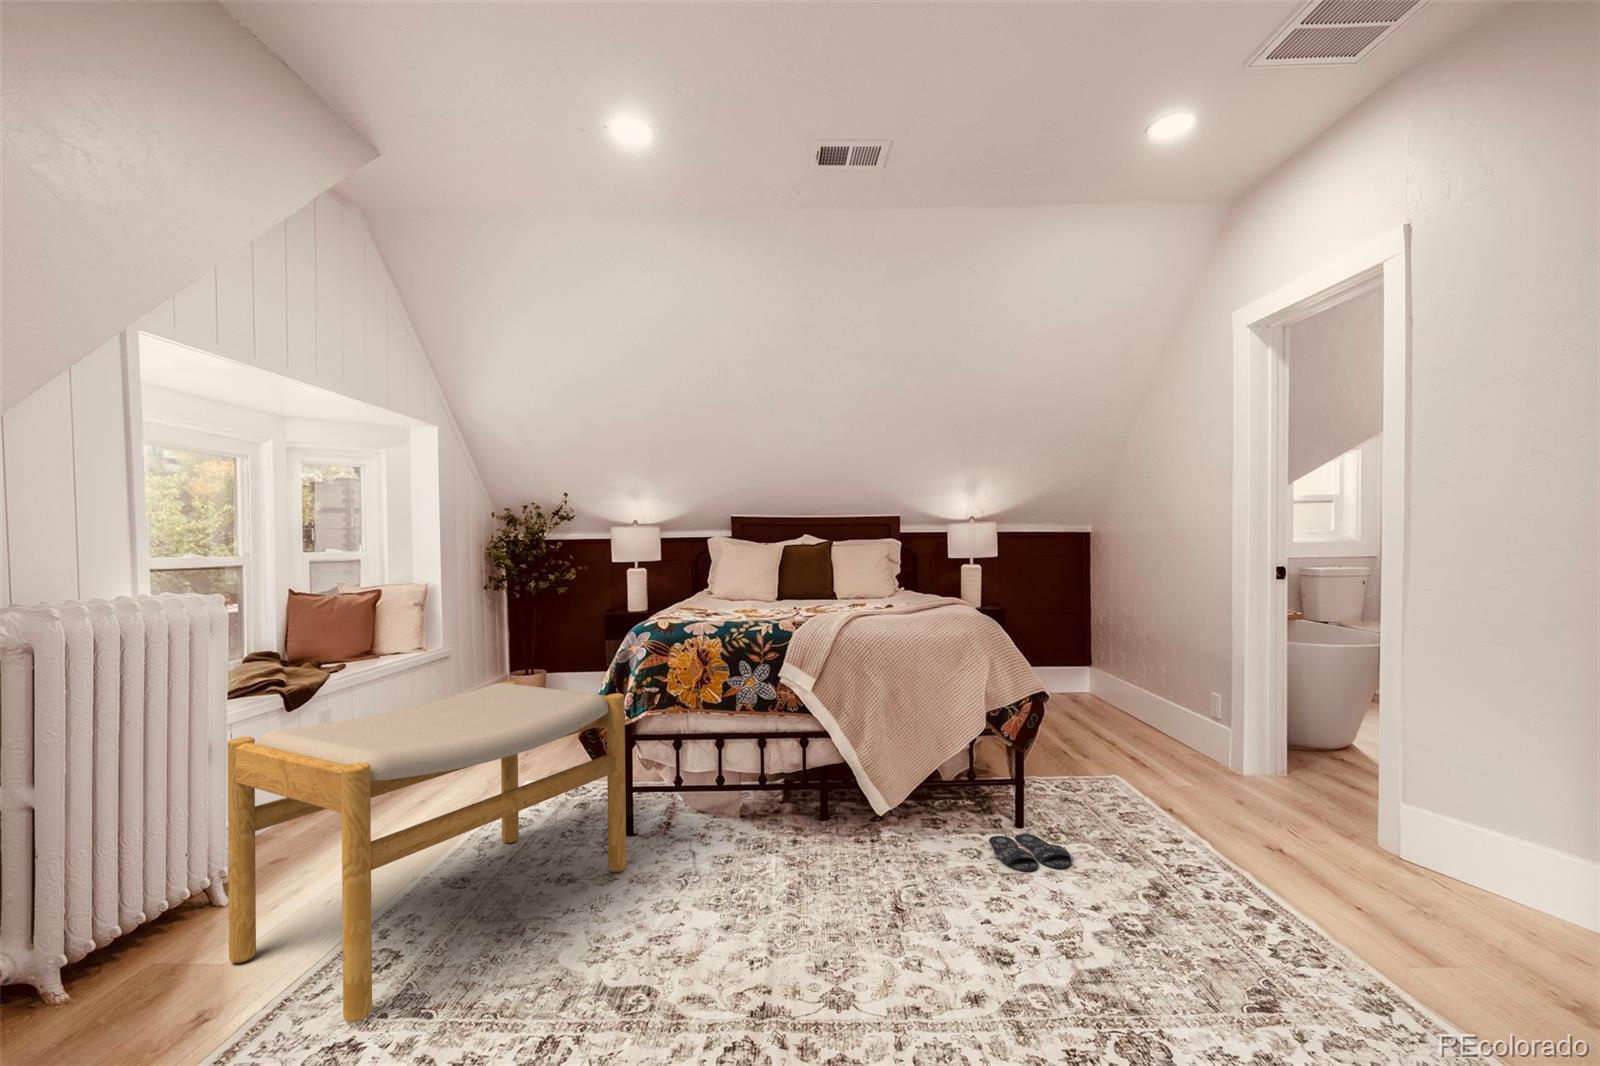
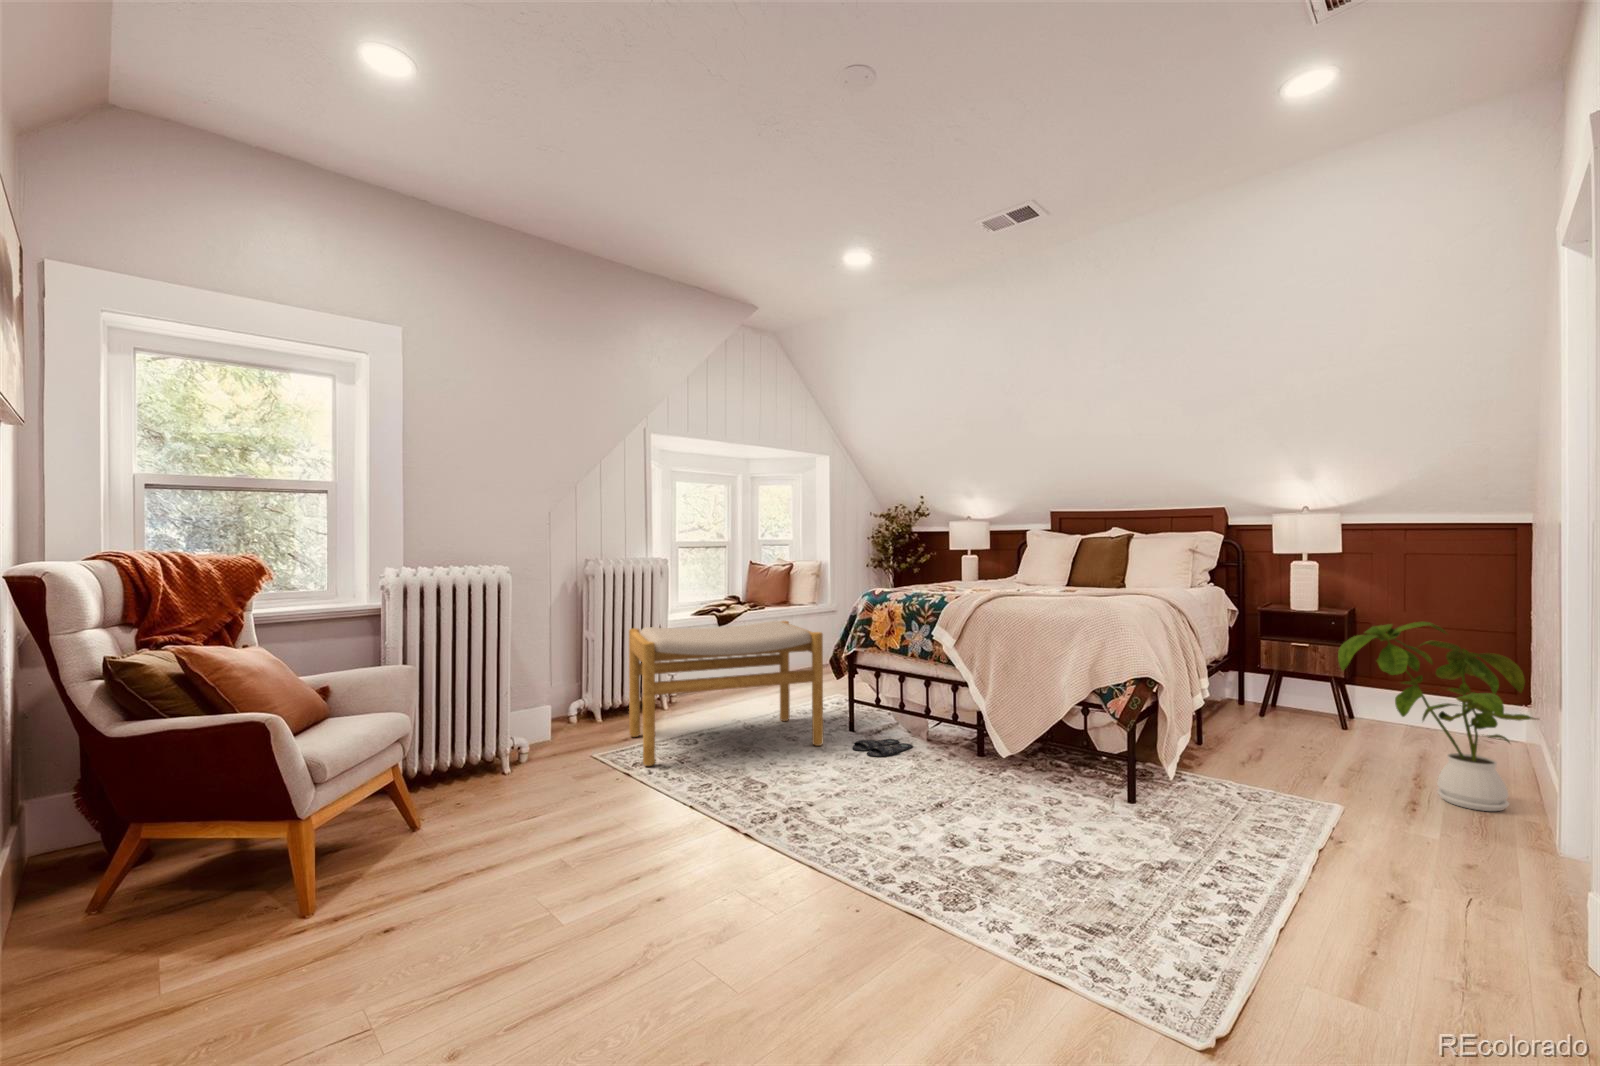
house plant: none [1115,614,1267,770] -> present [1338,622,1537,811]
slippers: present [989,834,1071,872] -> present [852,739,913,757]

